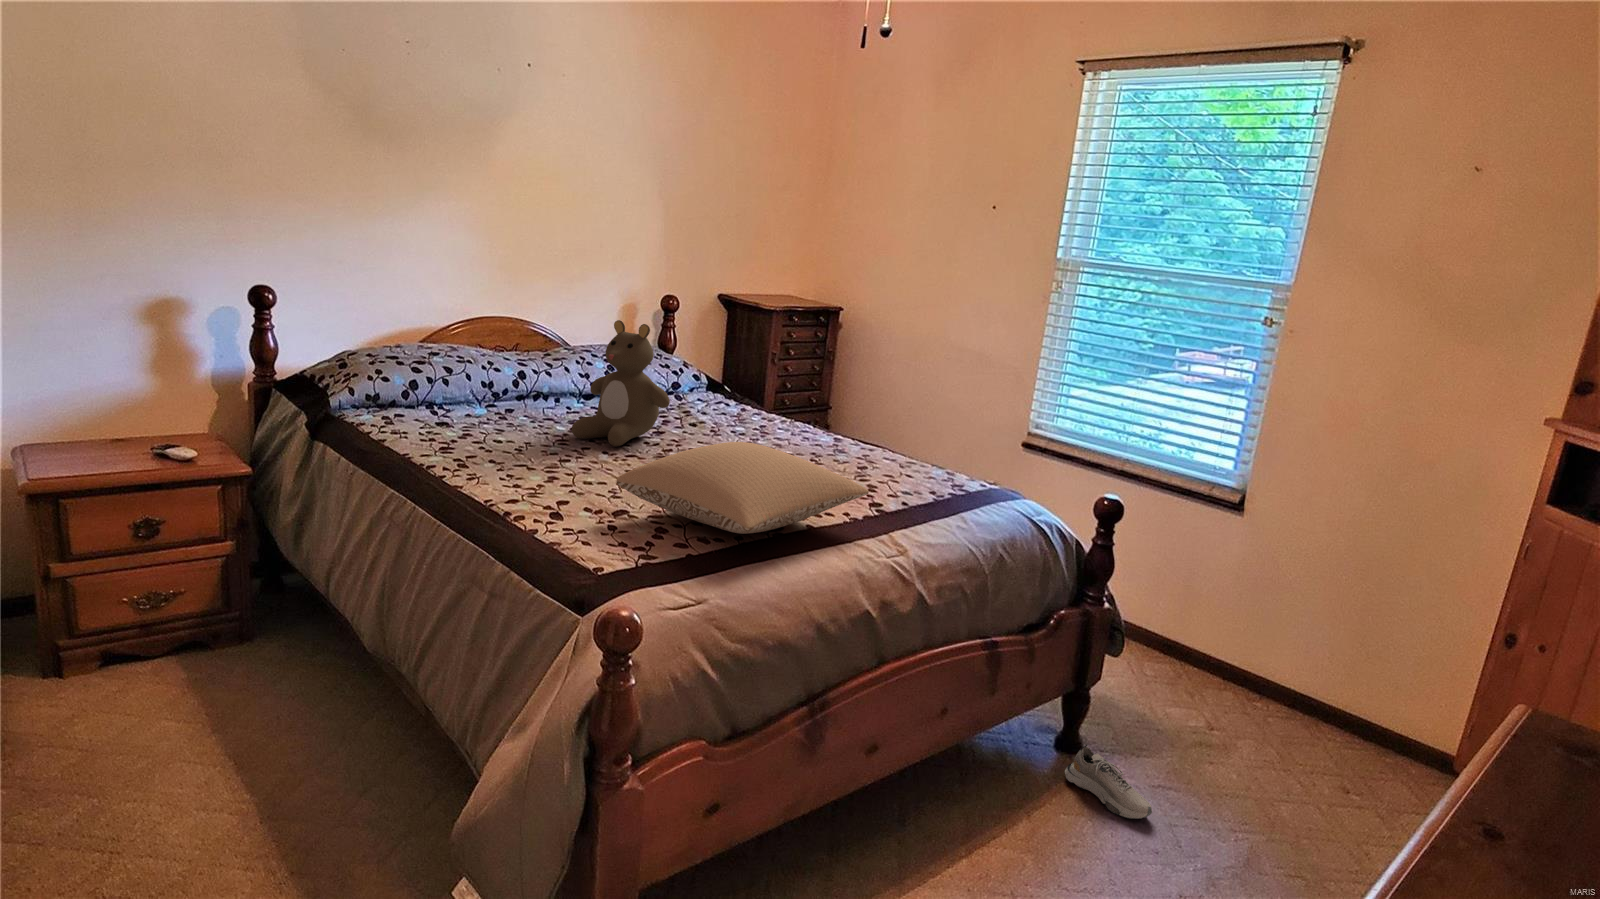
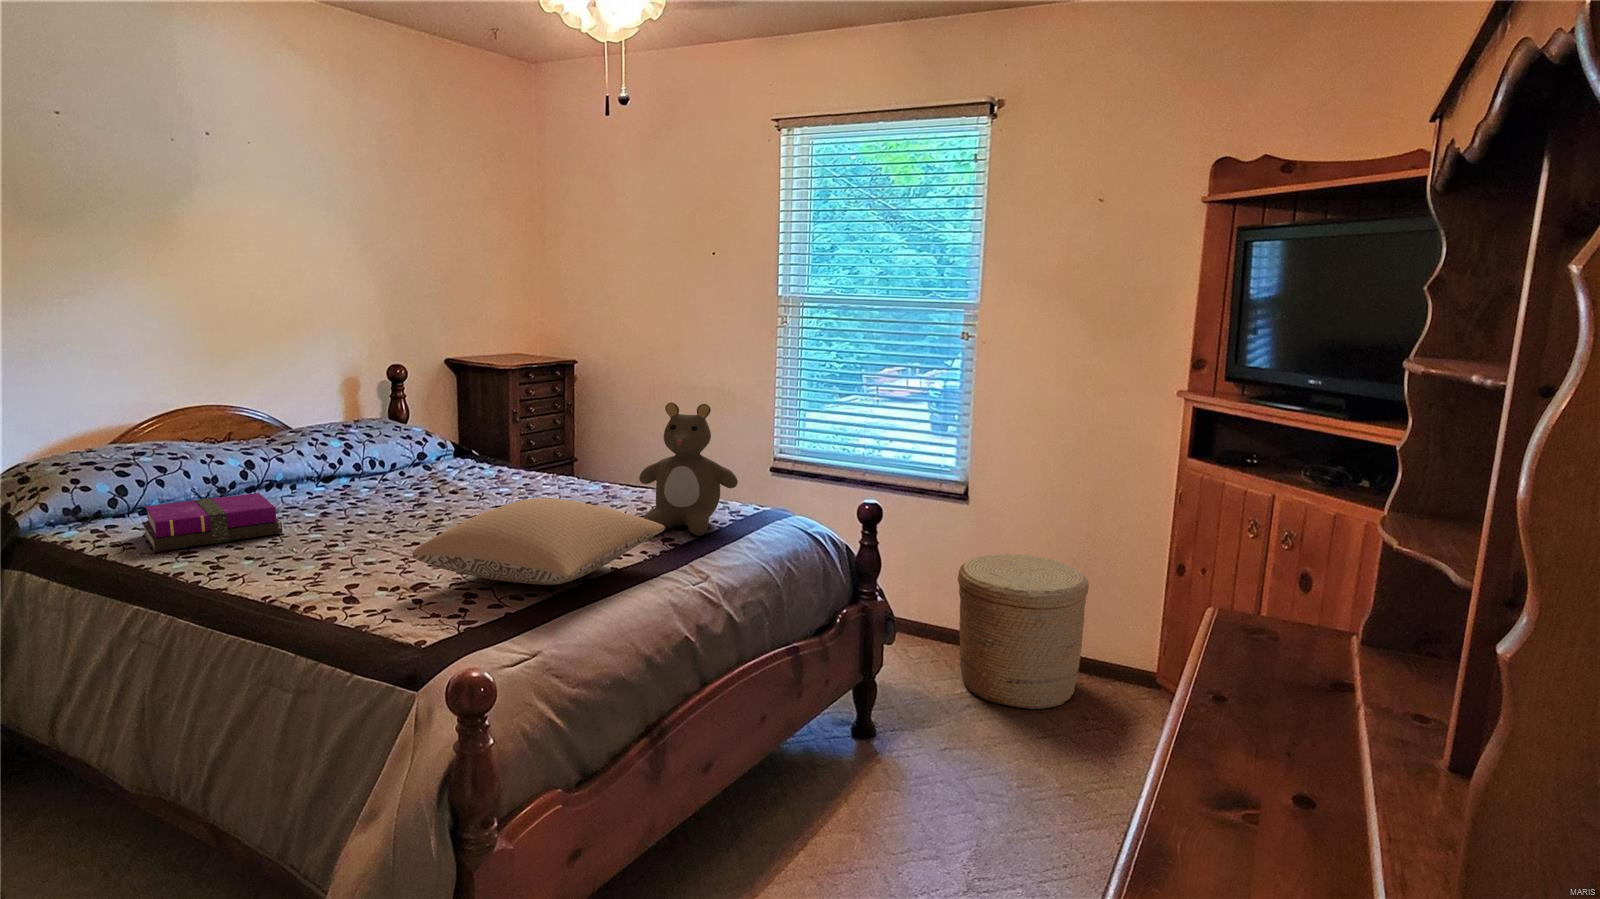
teddy bear: present [572,320,670,446] -> present [639,403,738,536]
notebook: none [423,401,529,443] -> present [142,493,282,552]
woven basket: none [1201,579,1384,771] -> present [958,554,1089,709]
shoe: present [1065,745,1152,819] -> none [865,723,943,779]

